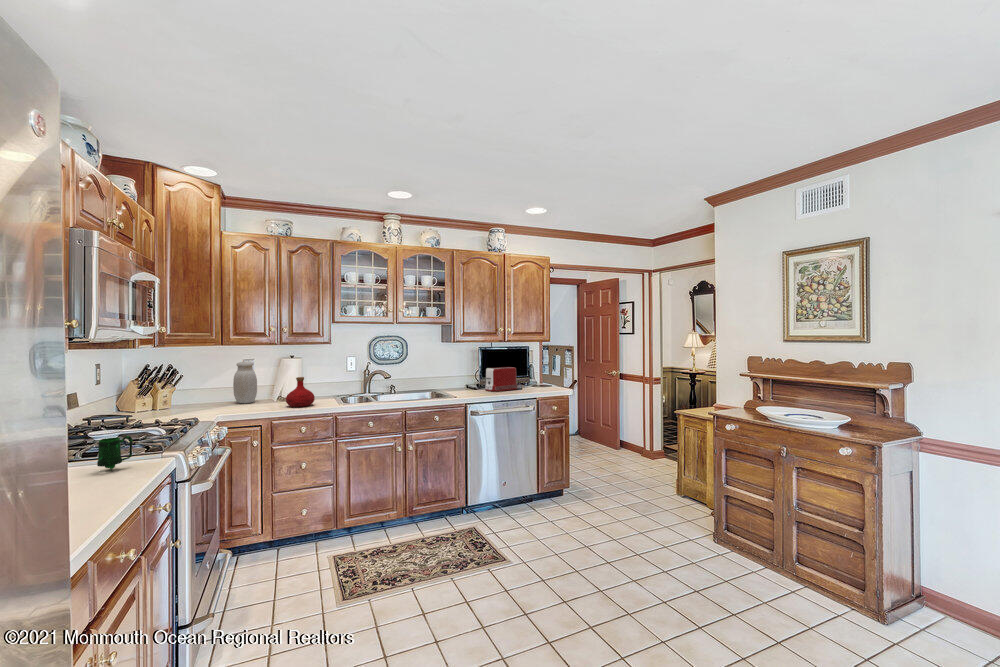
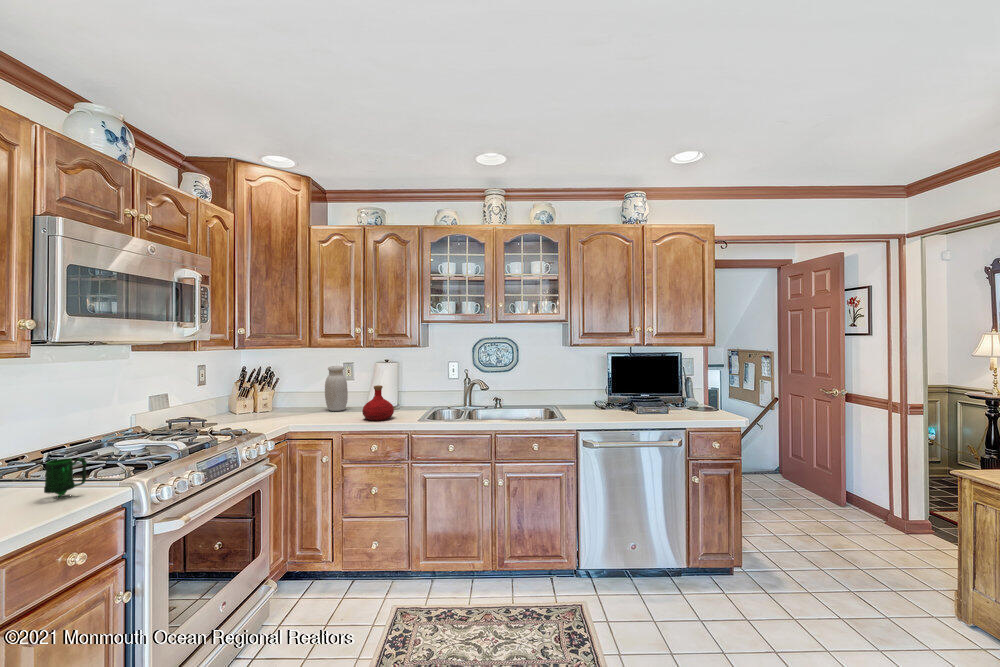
toaster: present [485,367,517,391] -> none [616,380,663,414]

